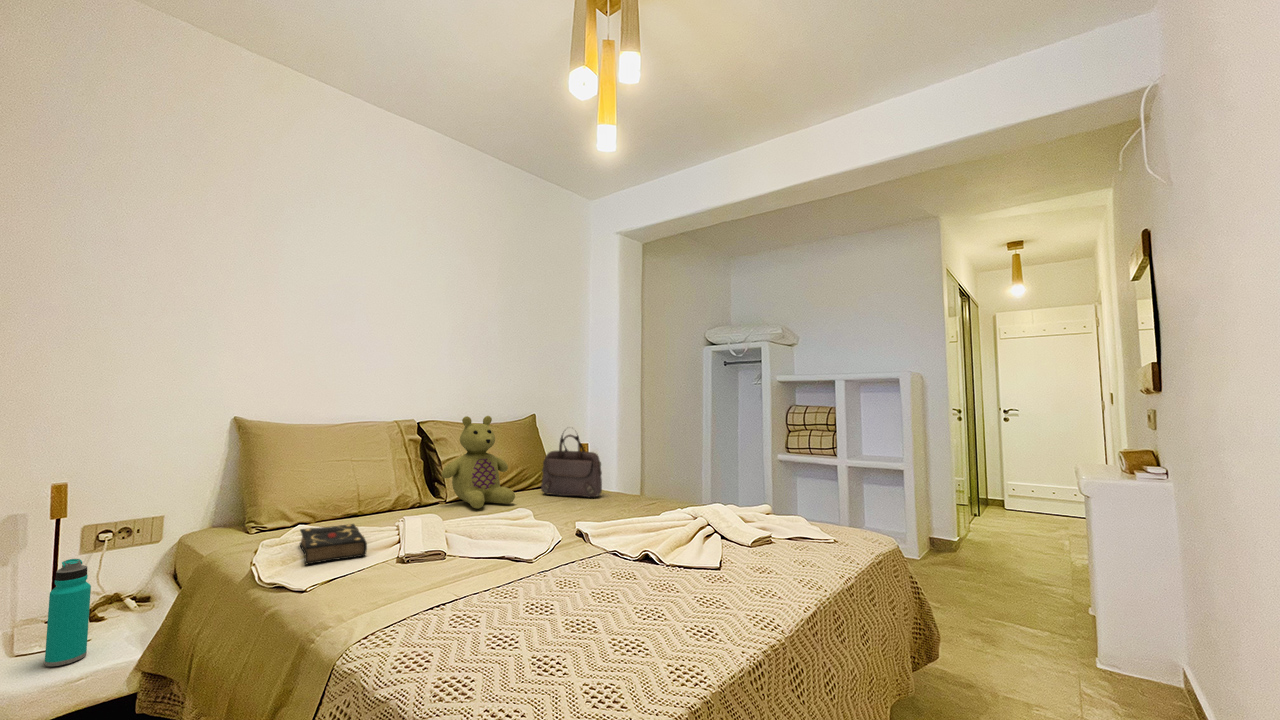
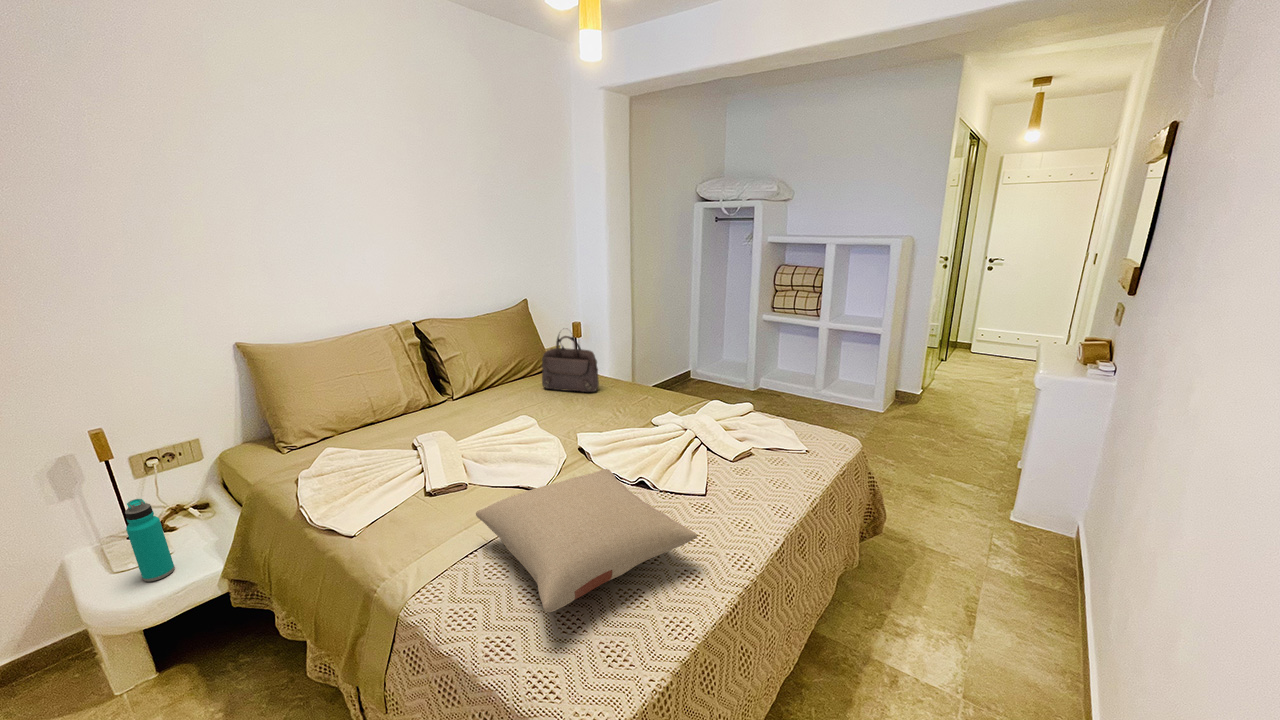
stuffed bear: present [442,416,515,509] -> none [448,323,519,414]
pillow: none [451,523,707,634] -> present [476,469,697,612]
book: present [300,524,367,564] -> none [331,449,396,502]

